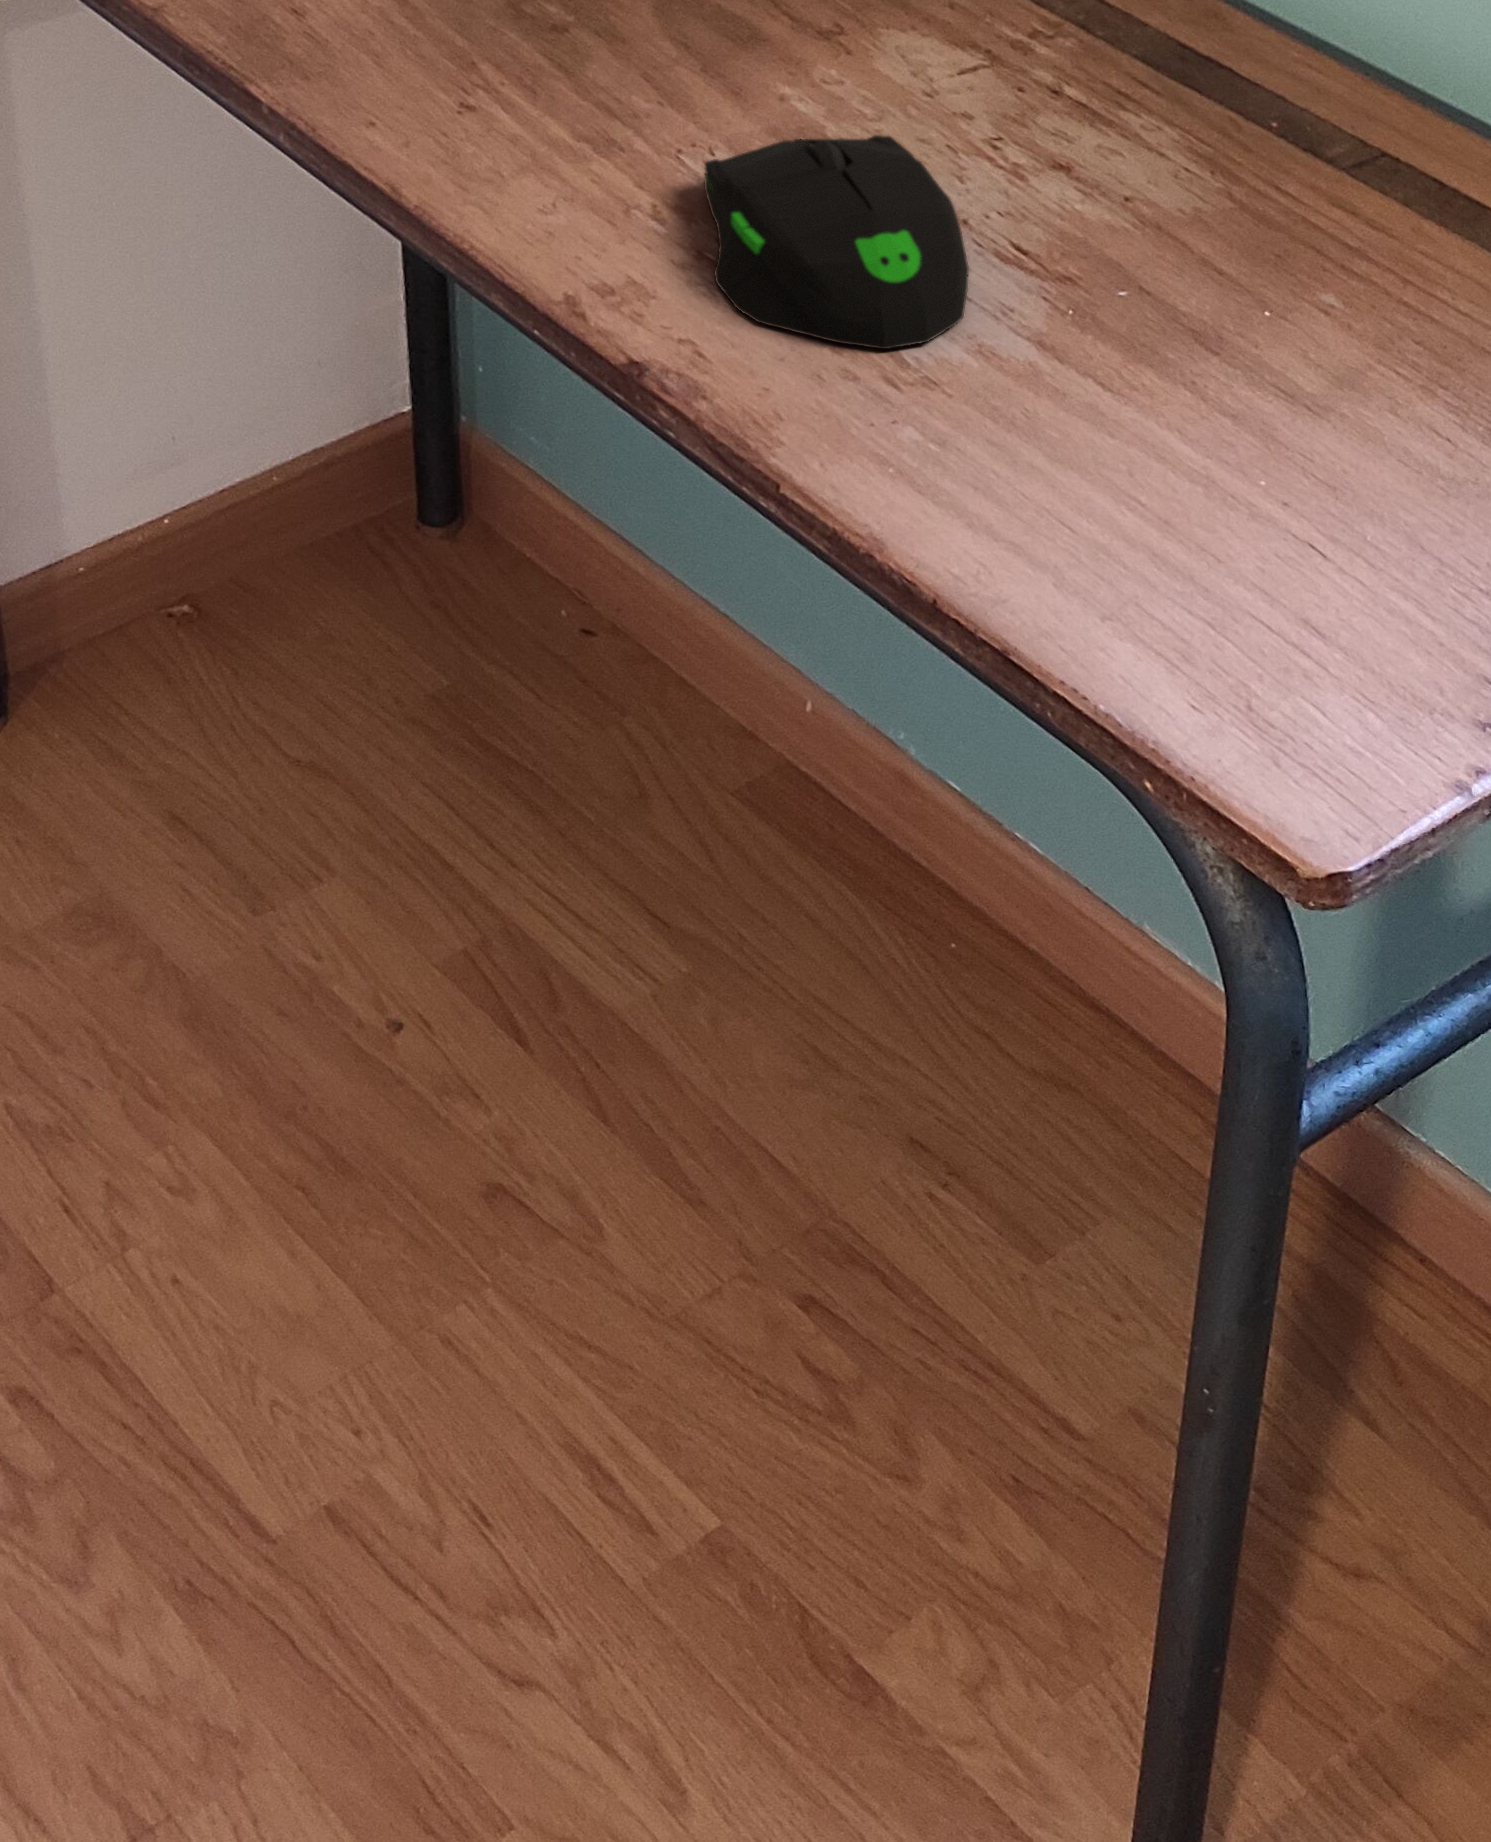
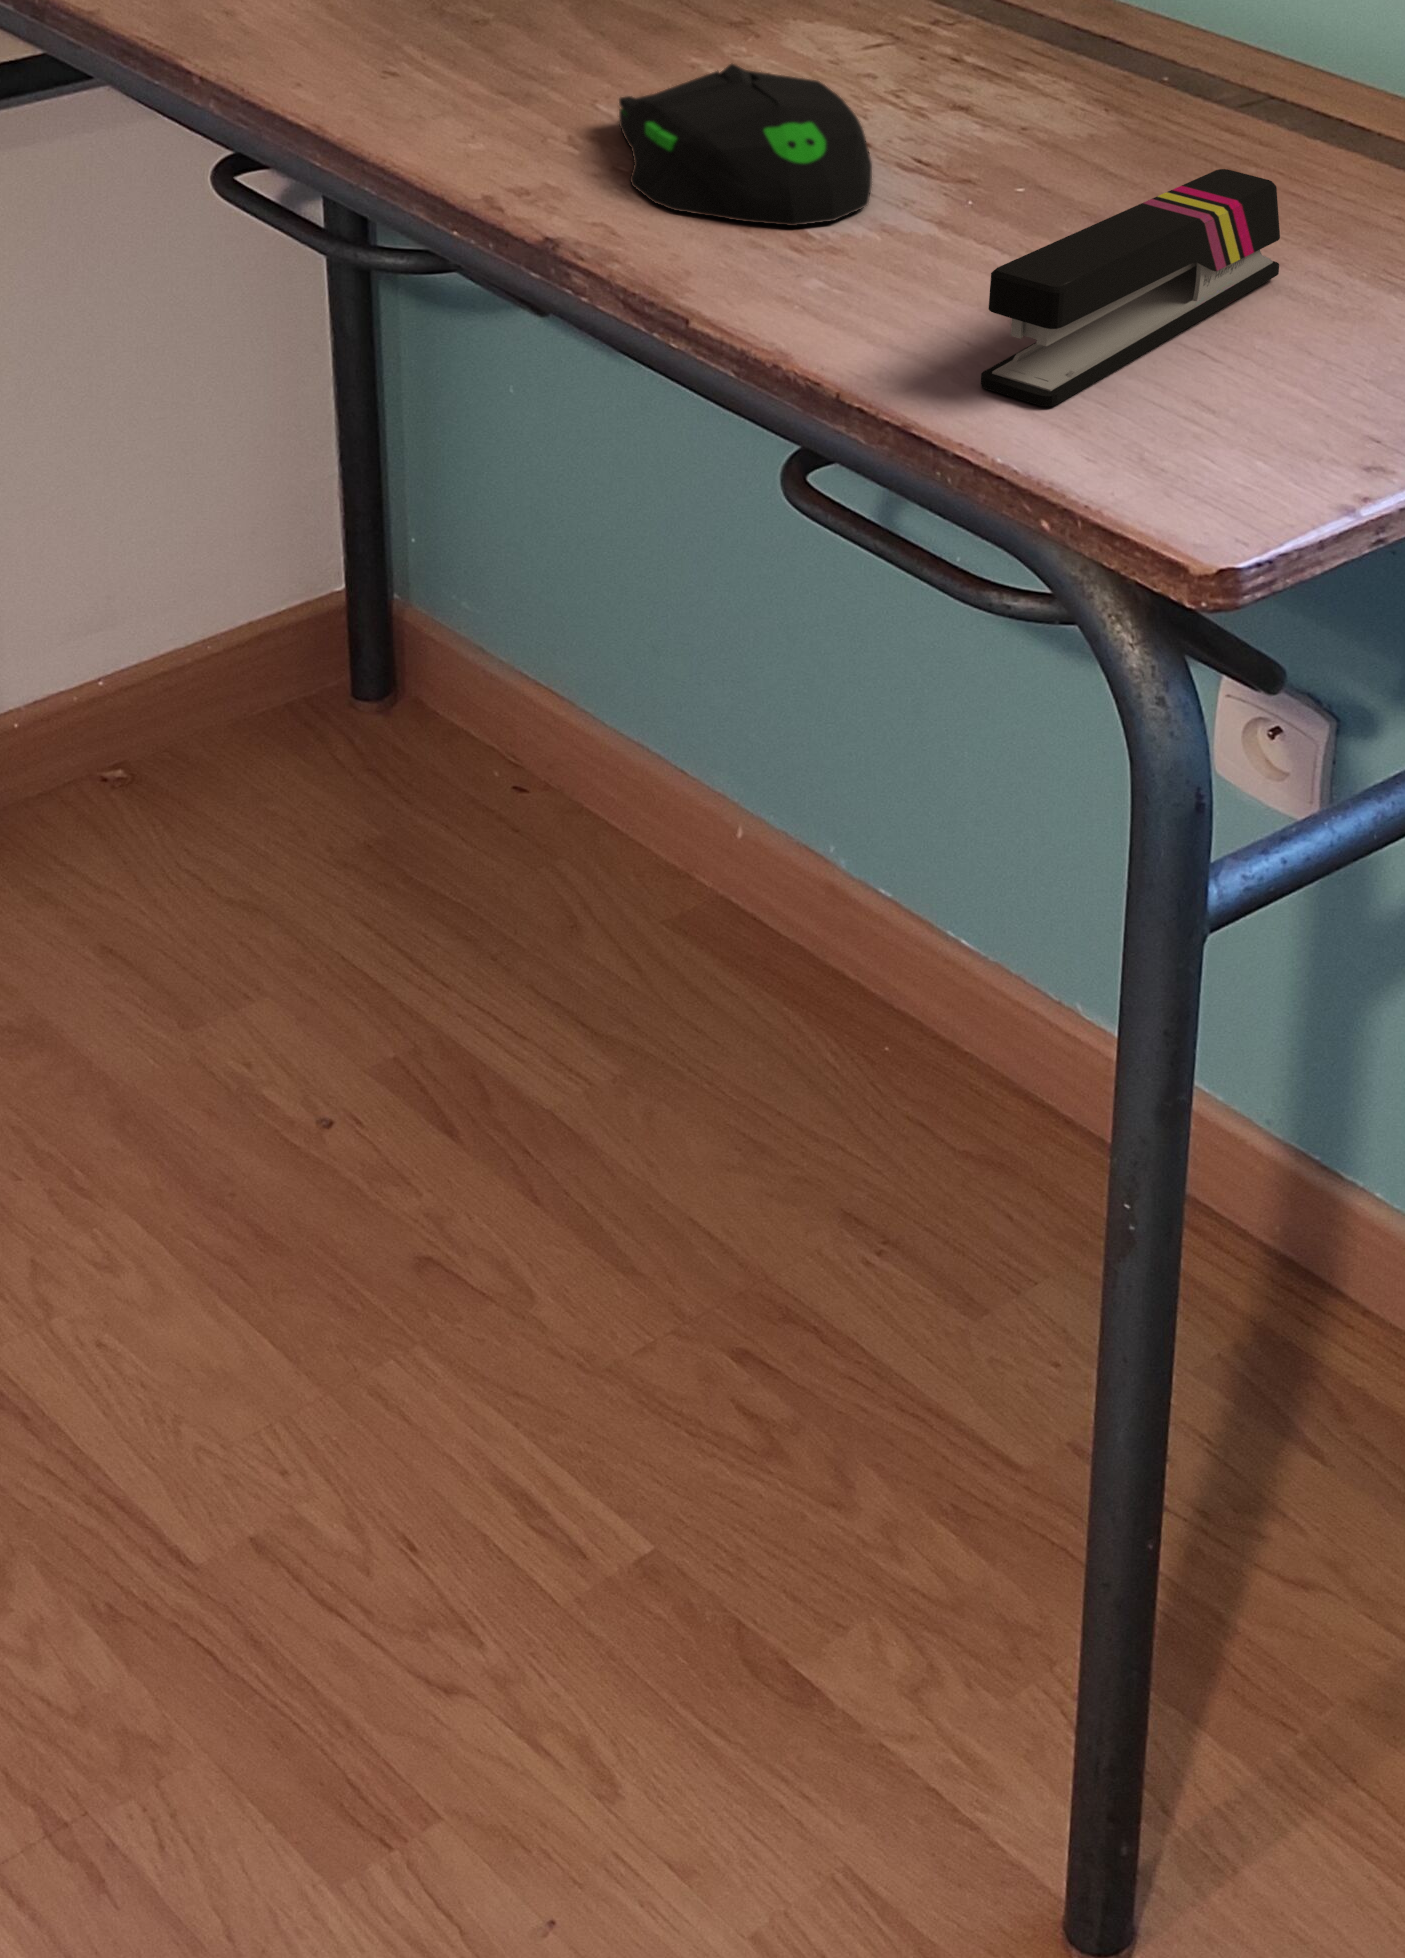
stapler: none [1074,324,1390,633] -> present [981,169,1280,406]

